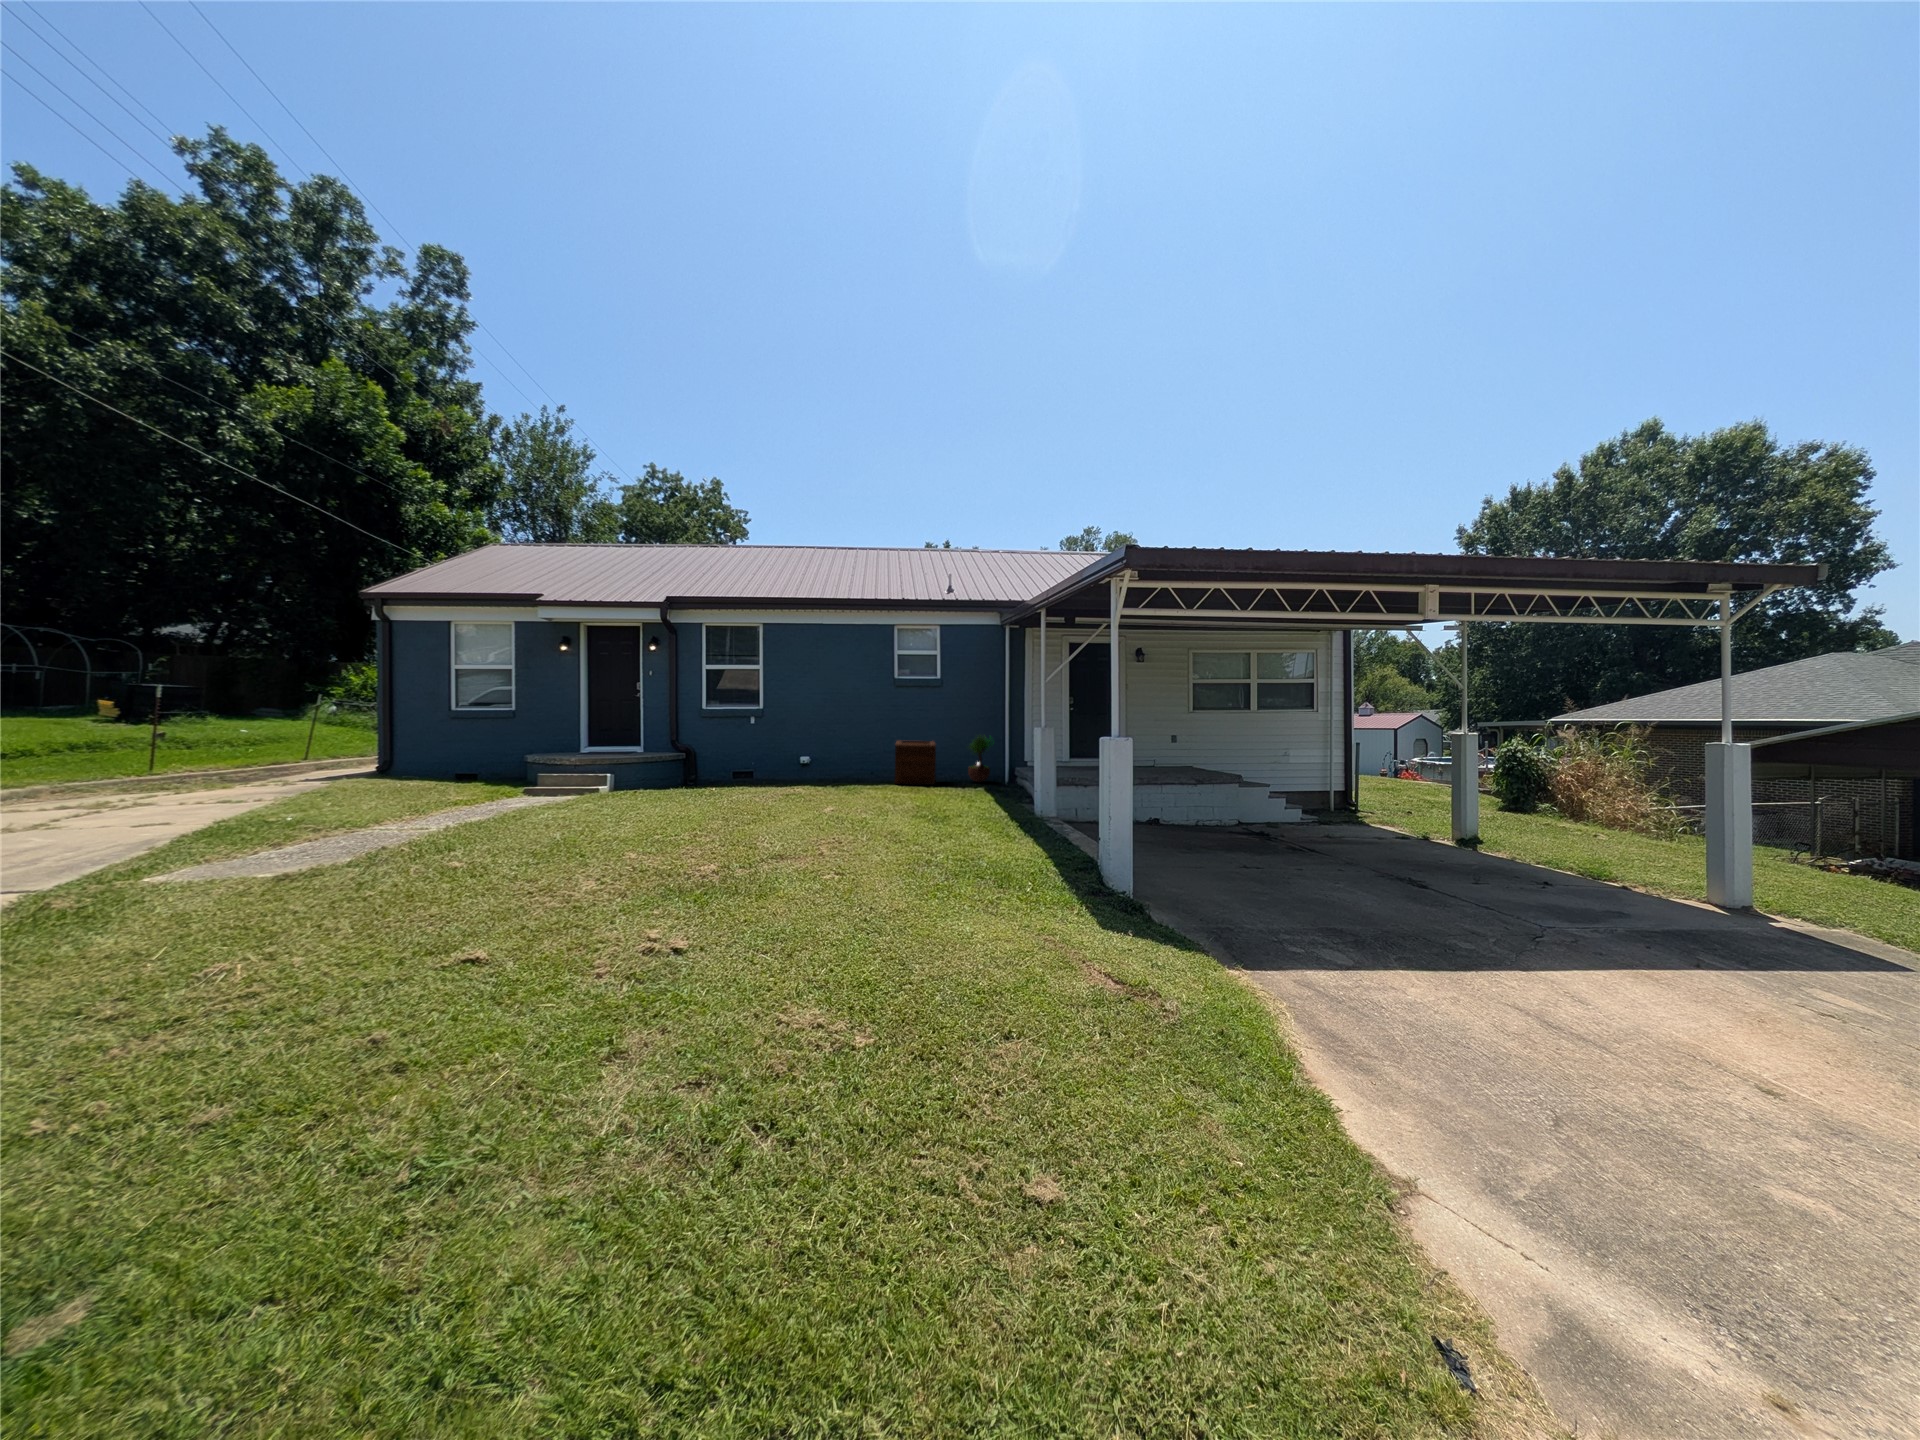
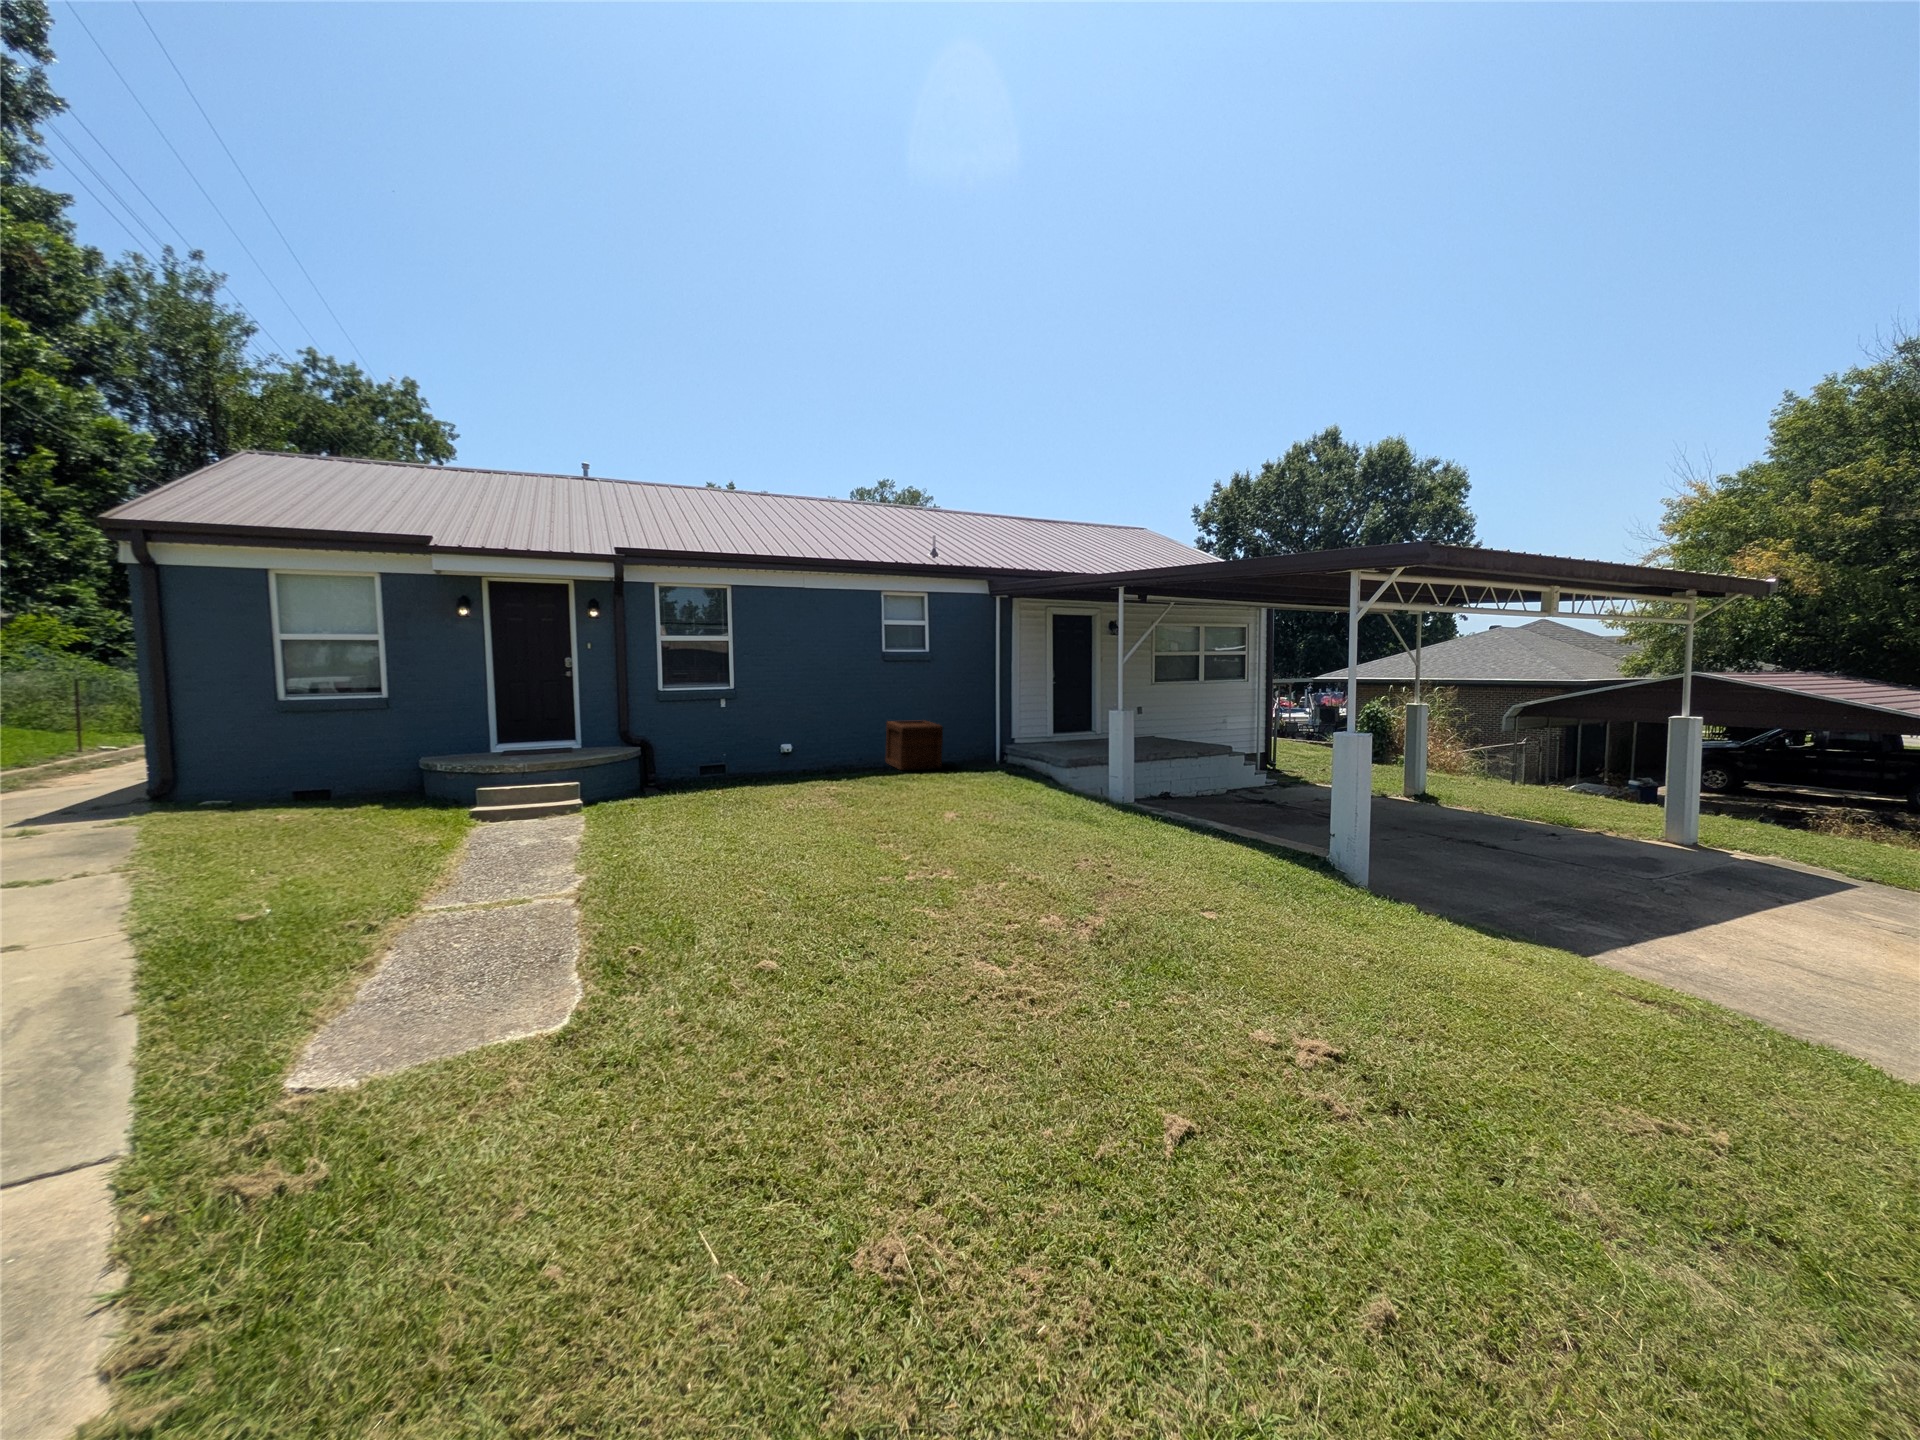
potted tree: present [968,736,991,782] -> none [961,708,992,762]

